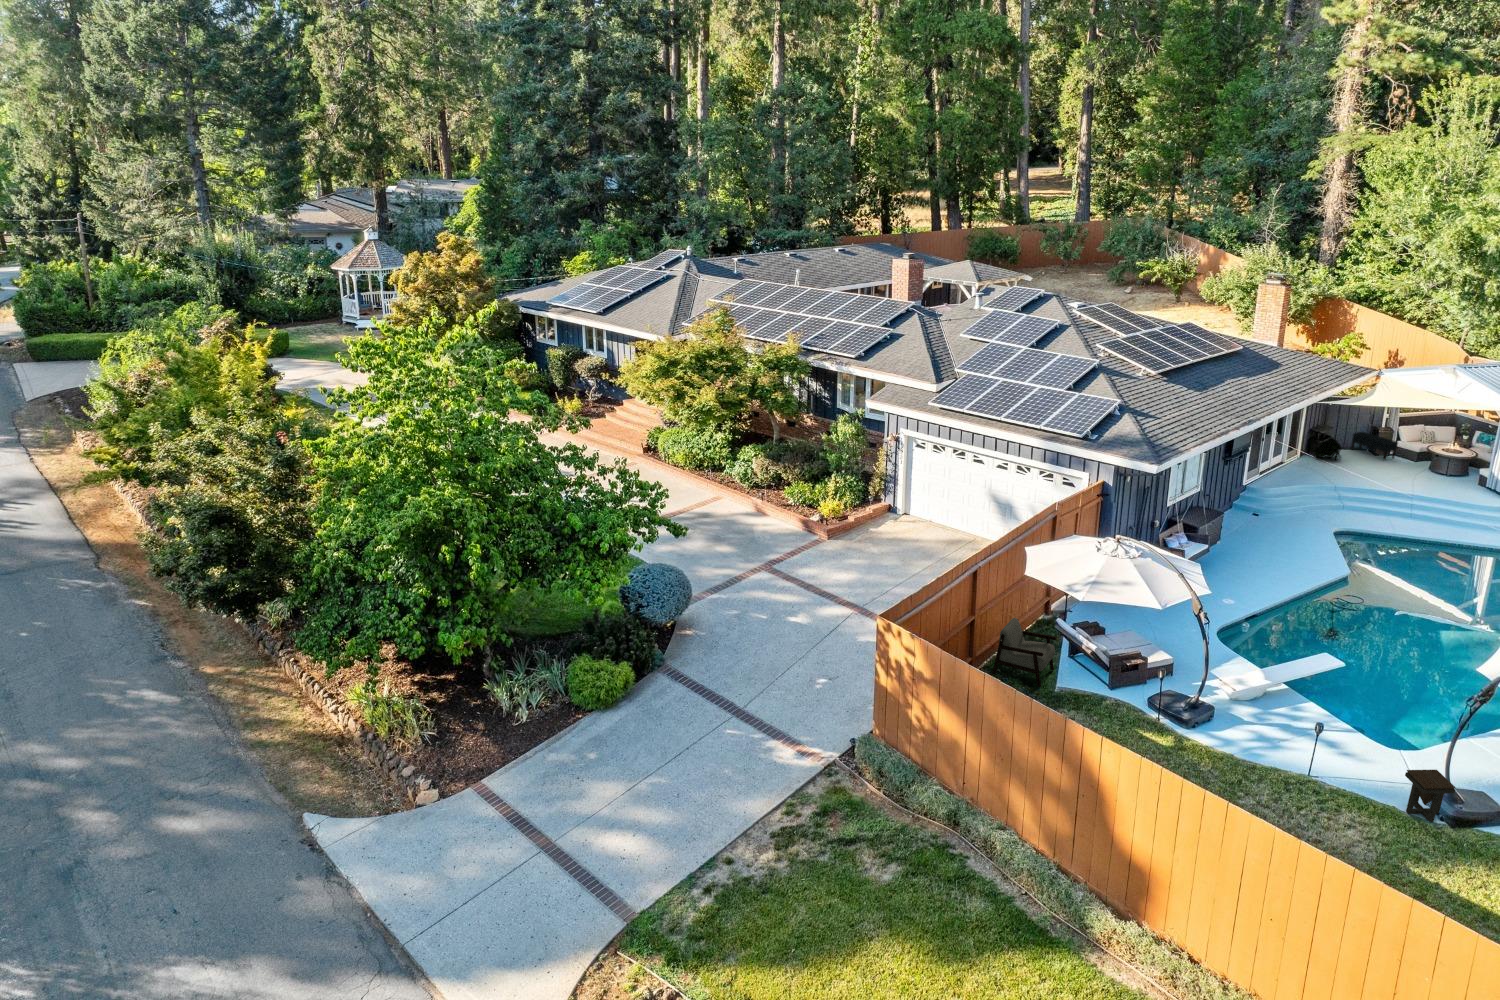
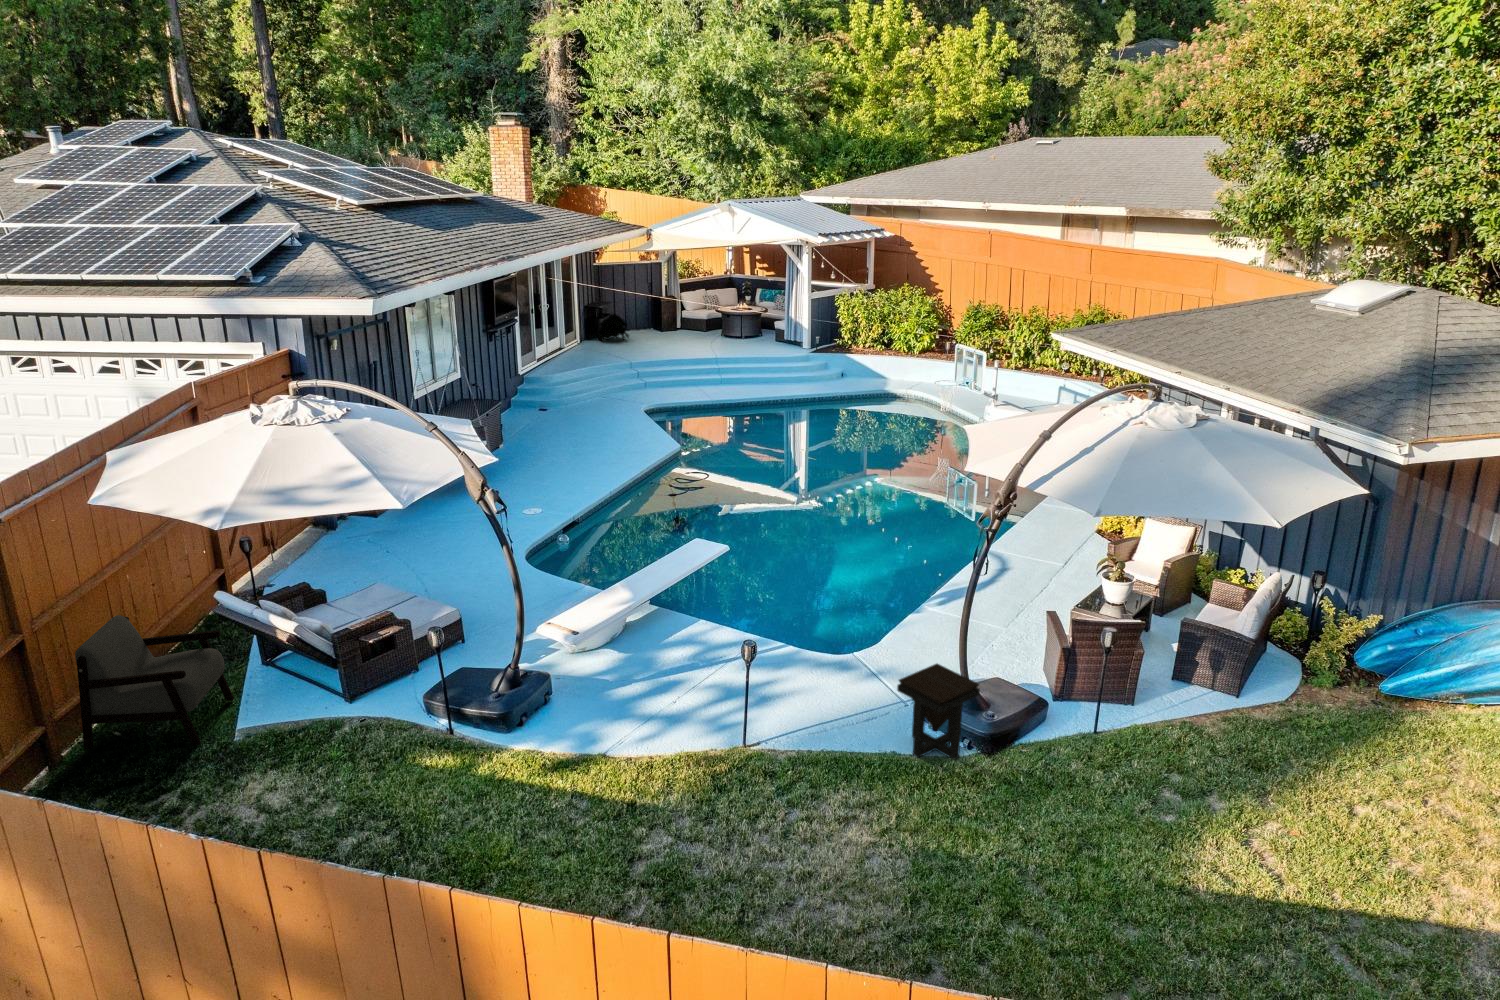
bench: present [1351,432,1398,460] -> none [634,307,684,334]

